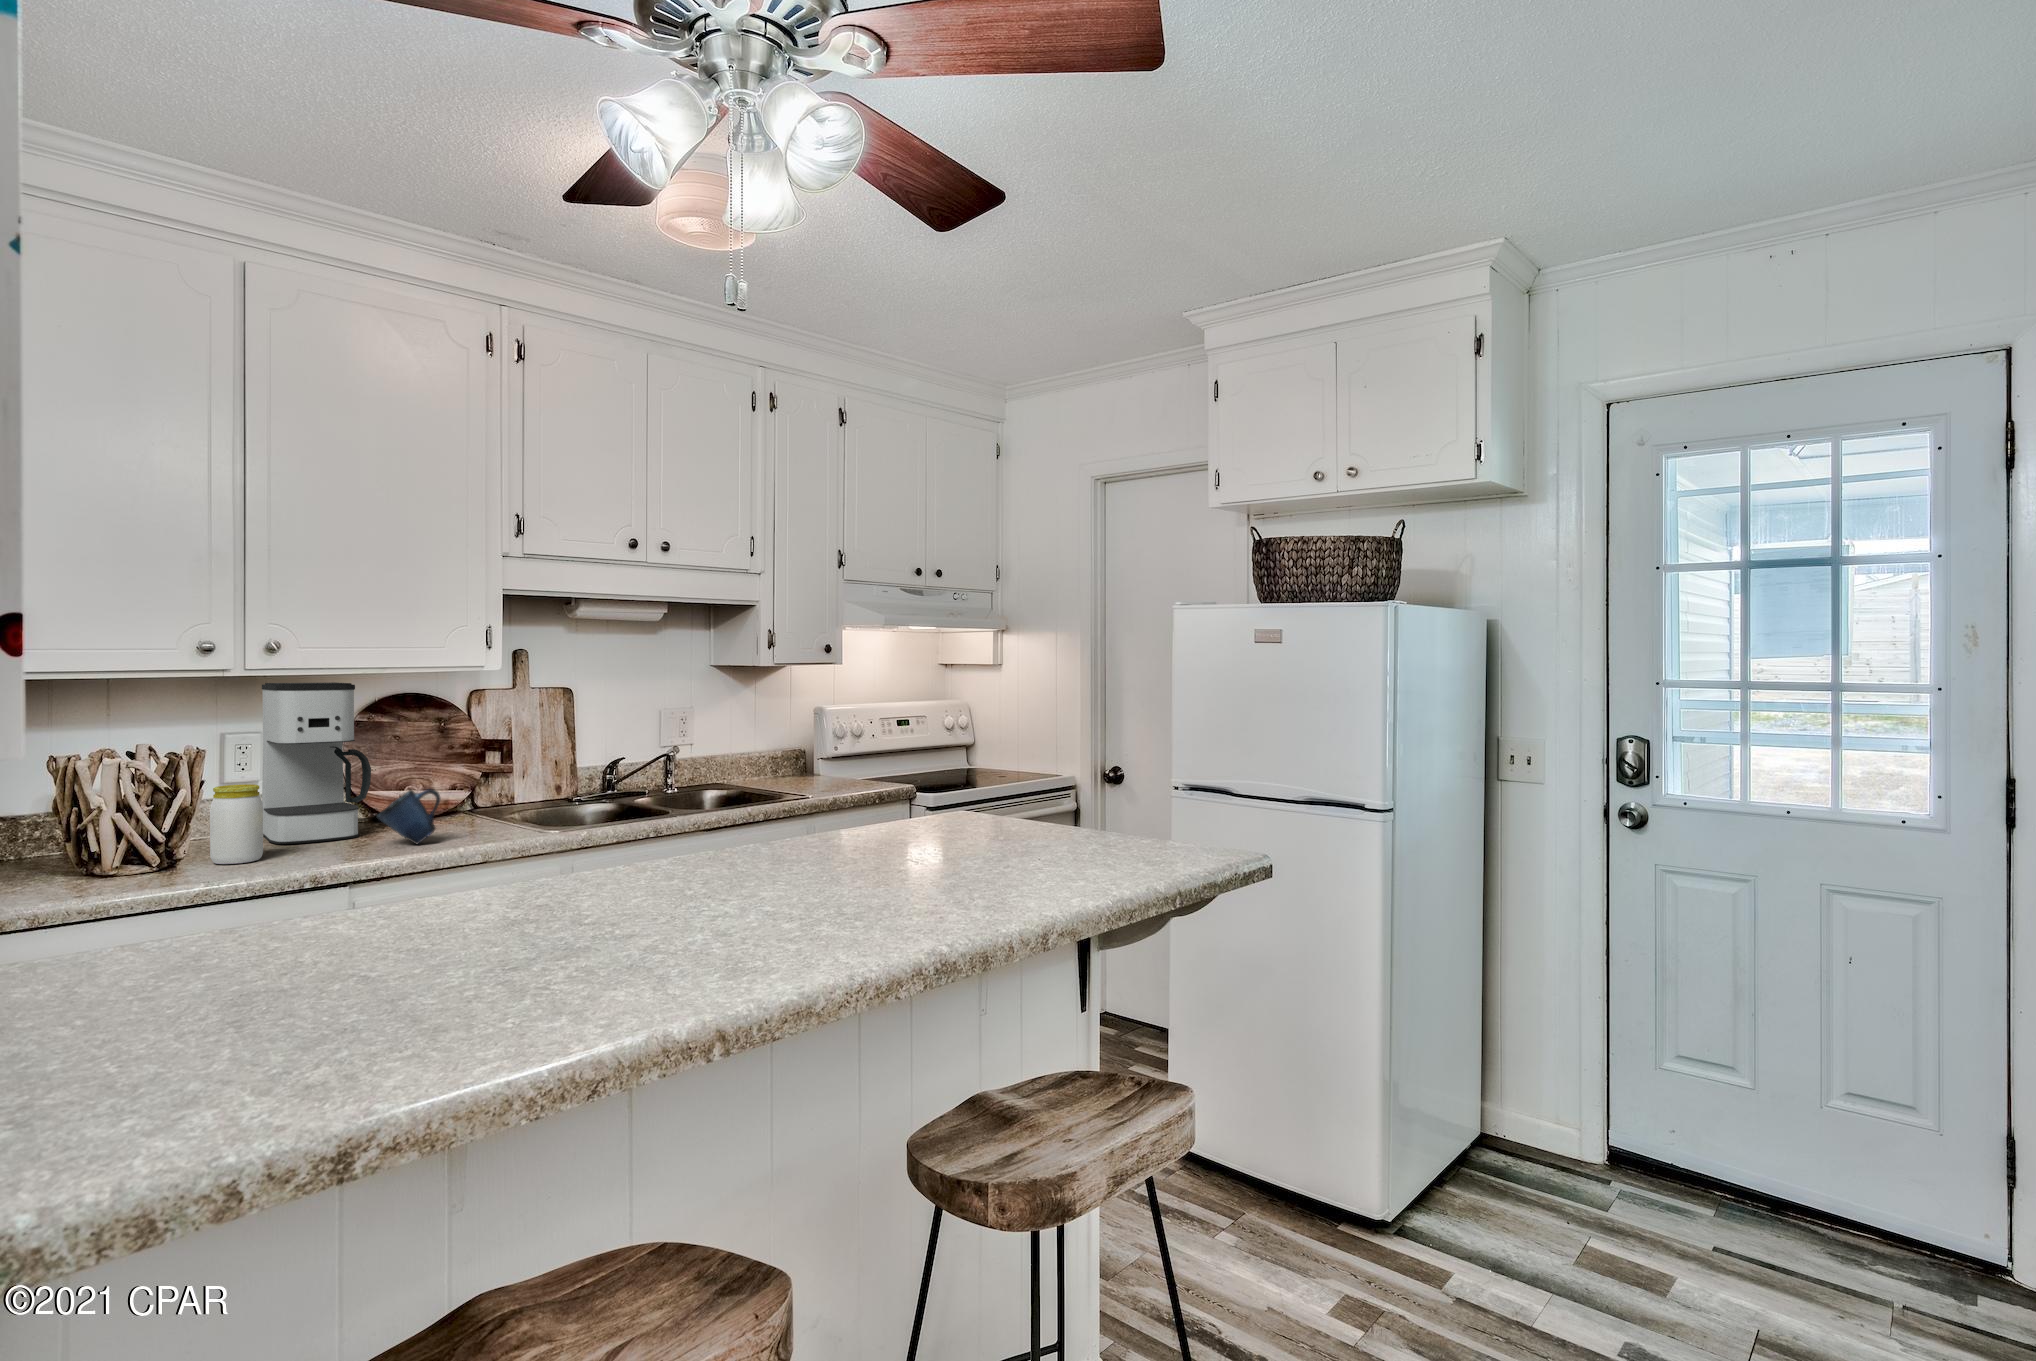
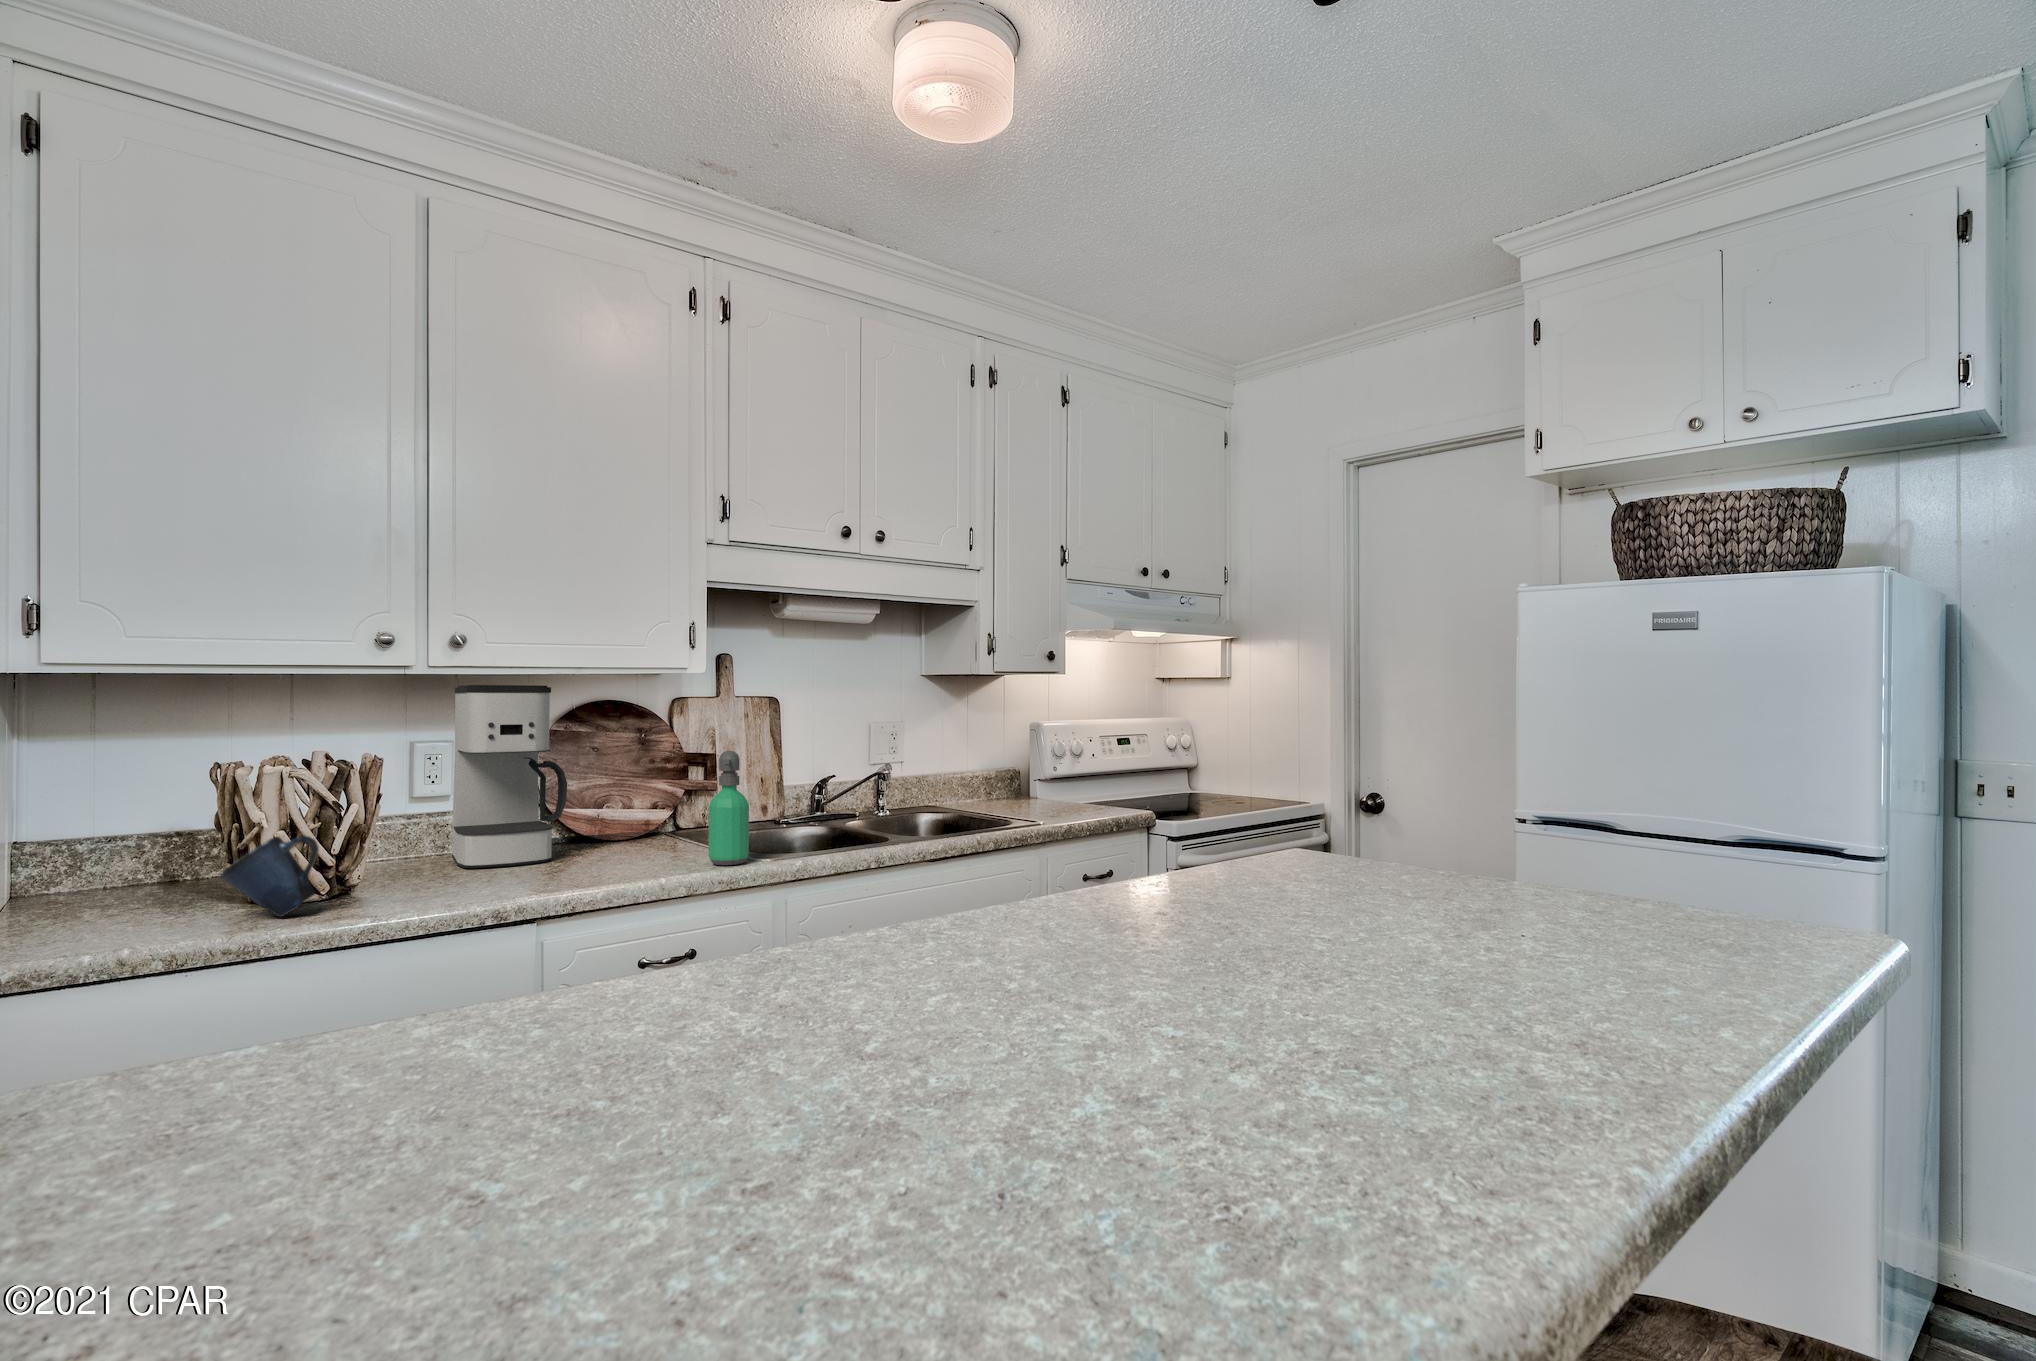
soap dispenser: none [503,740,539,837] -> present [709,751,749,865]
jar: present [210,784,263,864] -> none [385,799,445,892]
mug: present [377,789,440,844] -> present [220,836,319,917]

